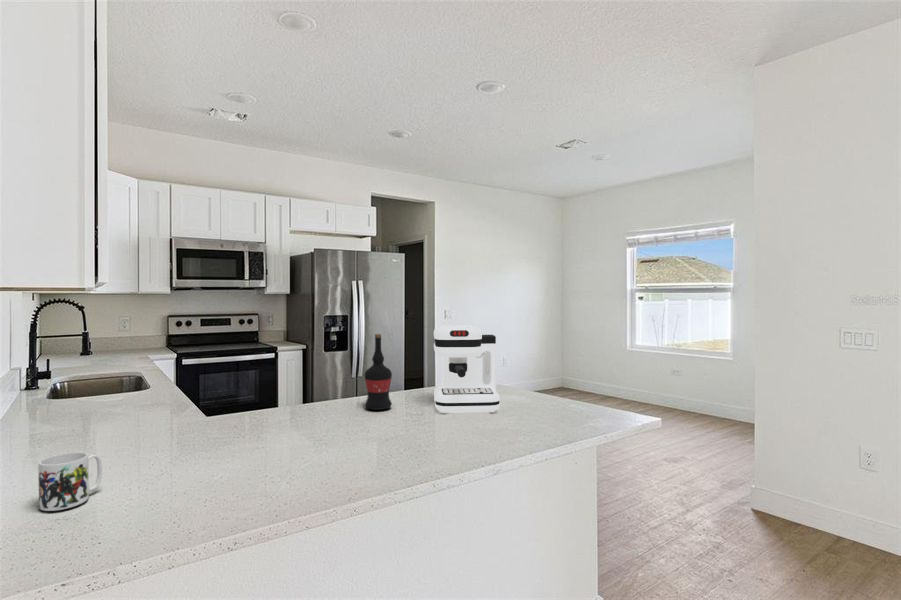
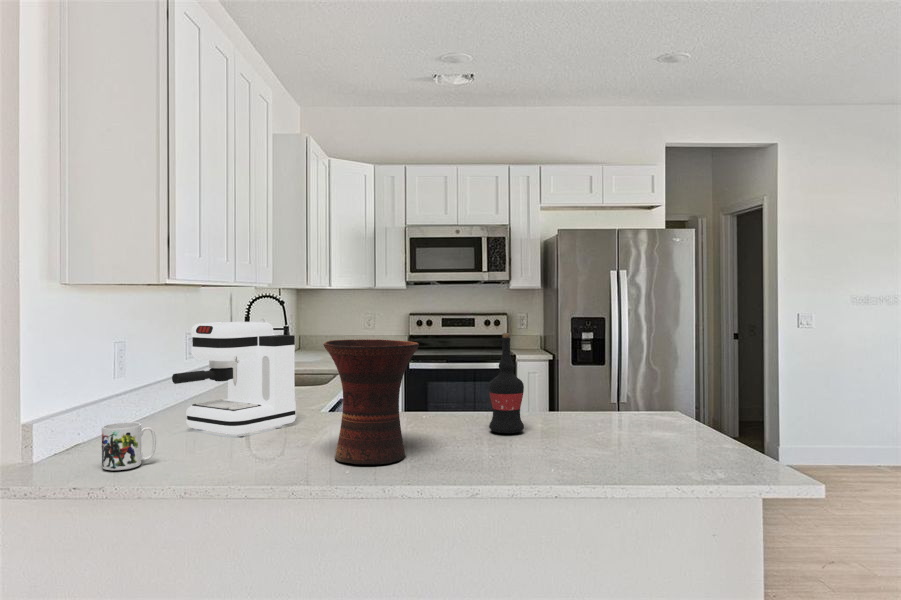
coffee maker: present [434,326,500,413] -> present [172,322,296,436]
vase: none [272,345,355,453] -> present [323,339,419,464]

